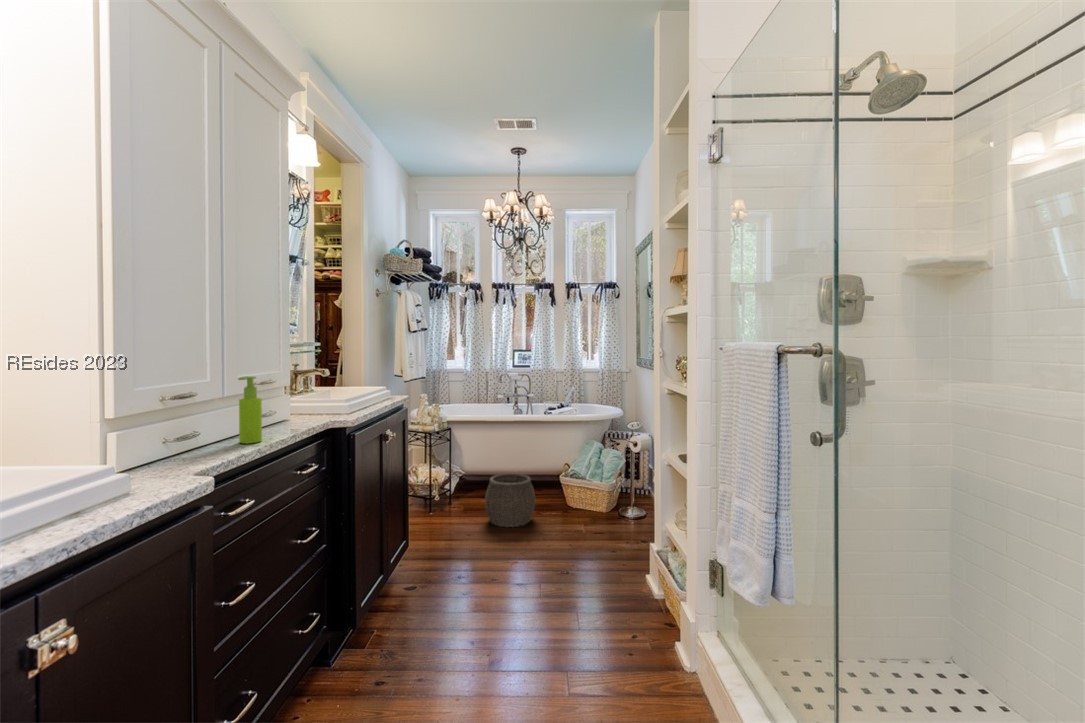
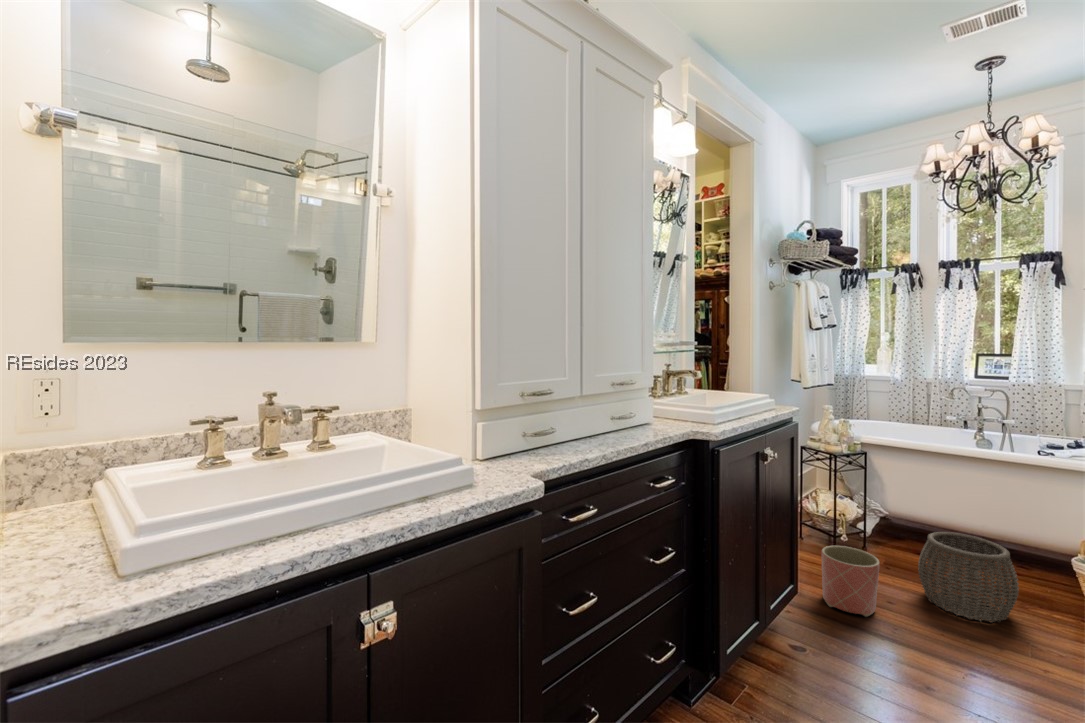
soap dispenser: present [238,376,262,444] -> none [591,376,613,446]
planter: none [426,500,463,548] -> present [822,546,879,616]

